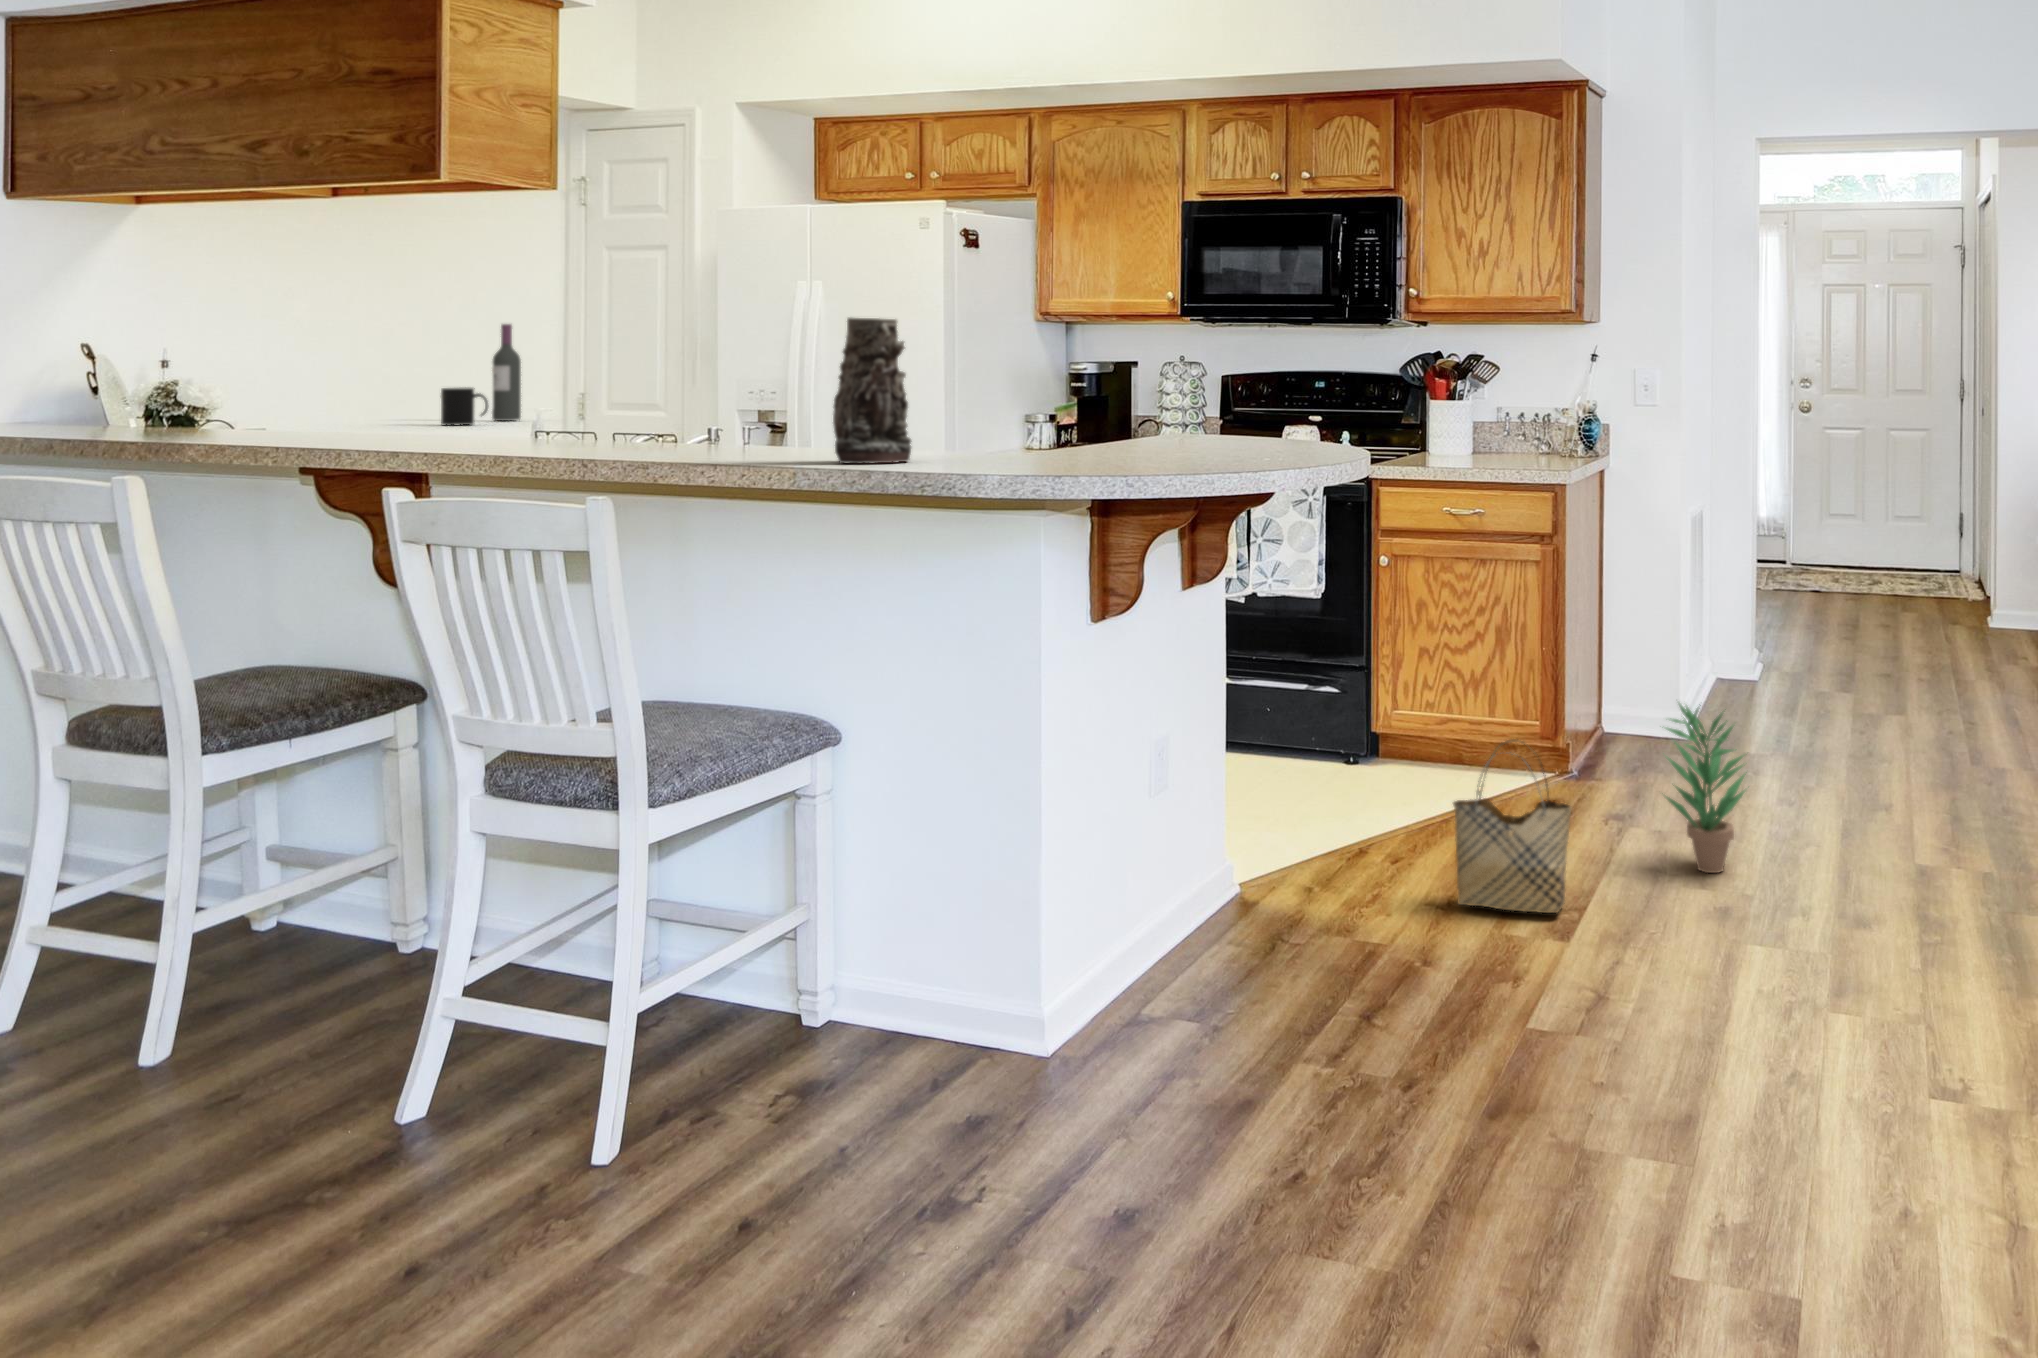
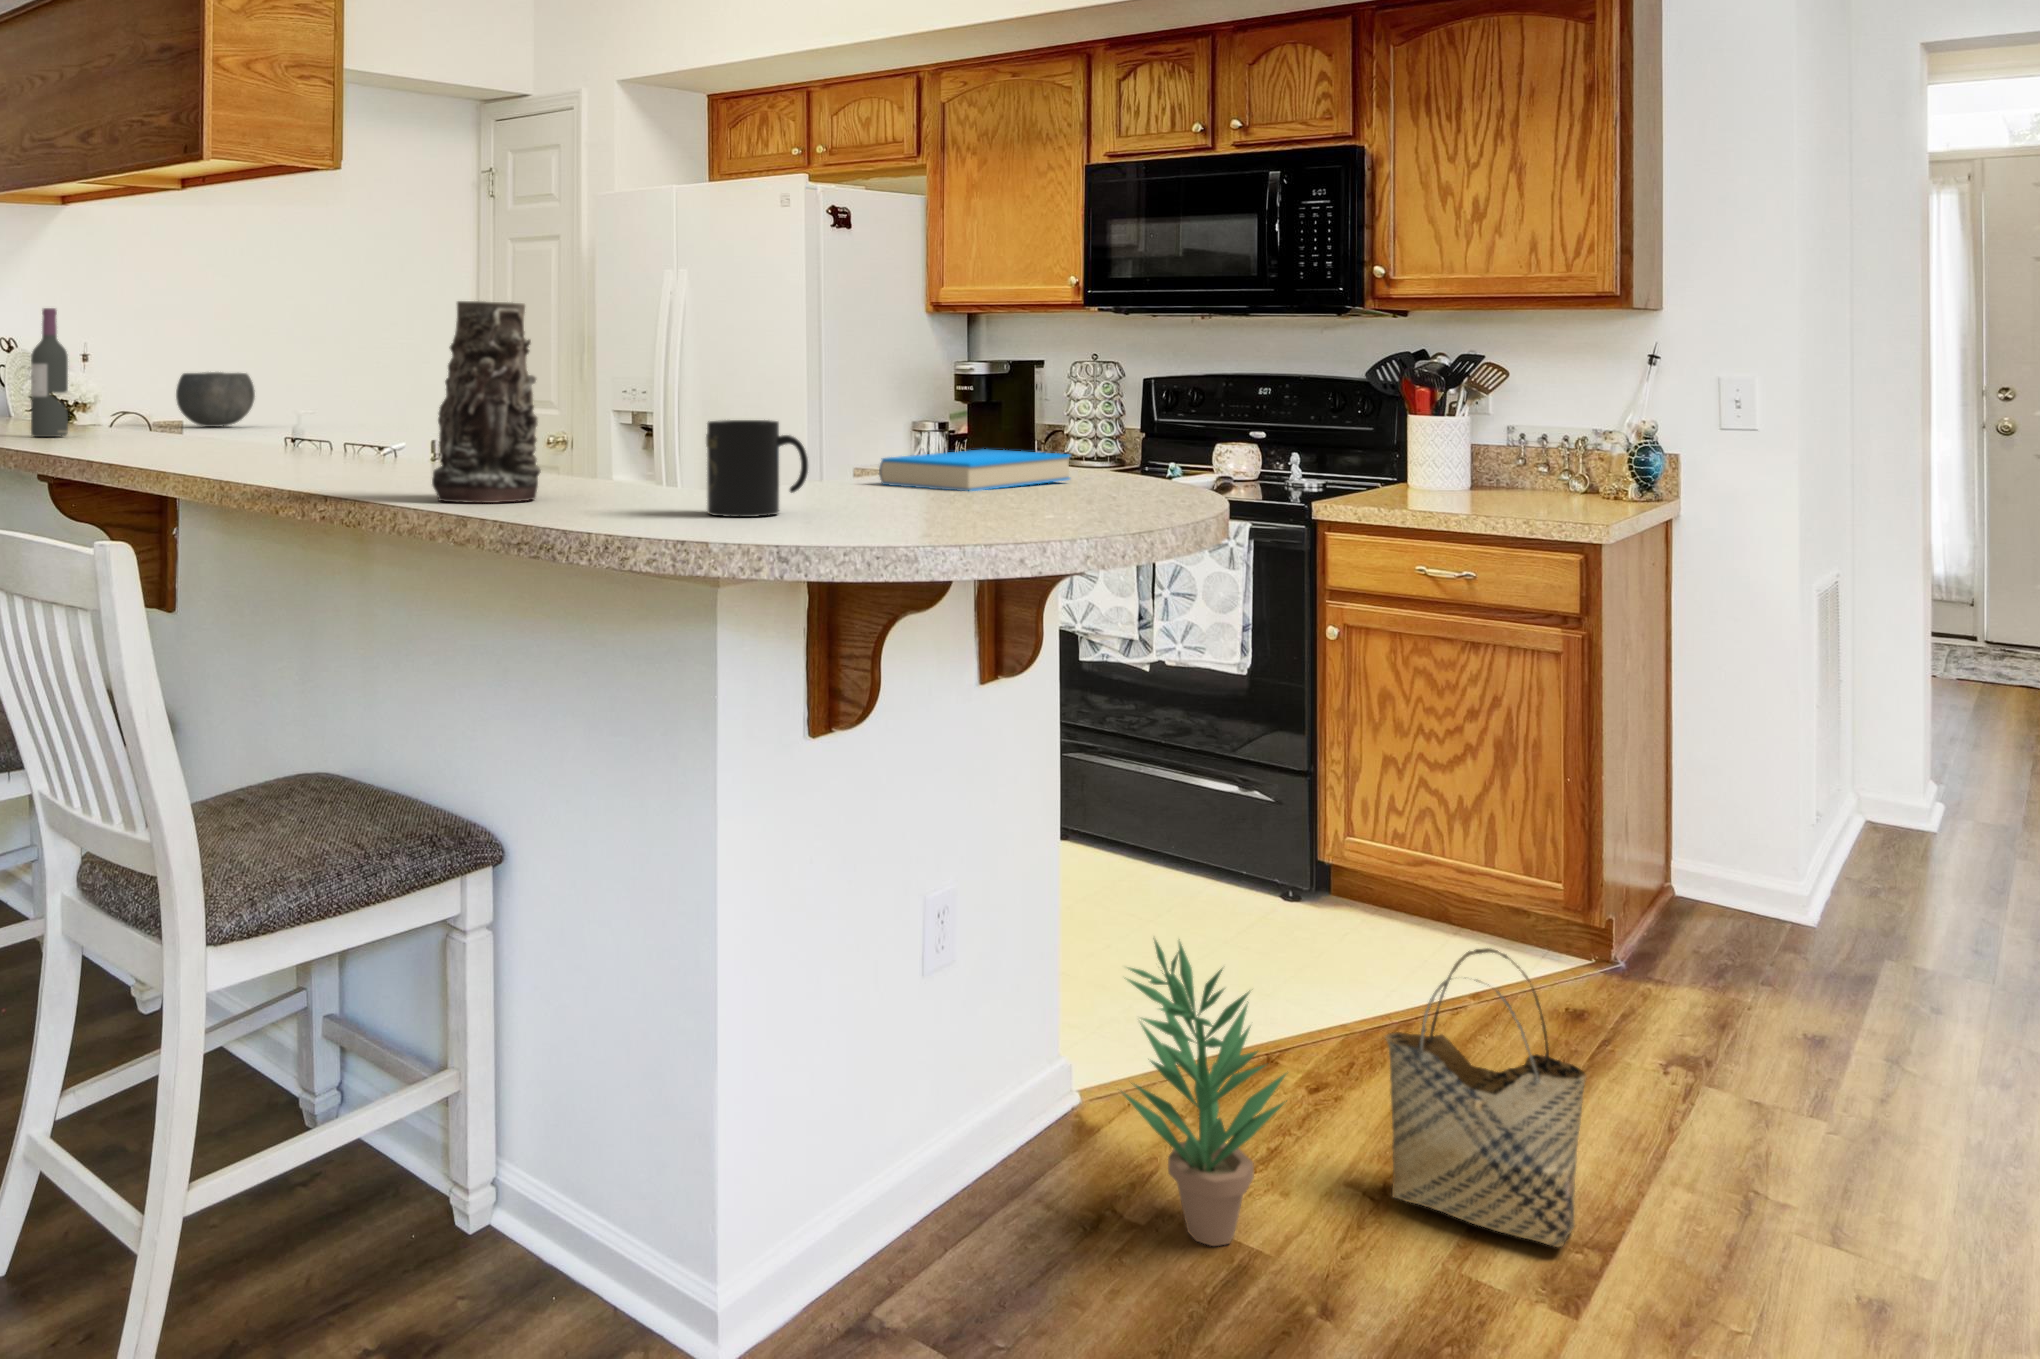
wine bottle: present [492,324,521,421] -> present [31,308,68,437]
bowl: none [302,372,387,425] -> present [176,372,255,427]
mug: present [441,387,488,426] -> present [706,420,808,517]
book: none [1119,424,1247,451] -> present [879,449,1070,491]
potted plant: present [1665,703,1747,873] -> present [1122,940,1287,1246]

